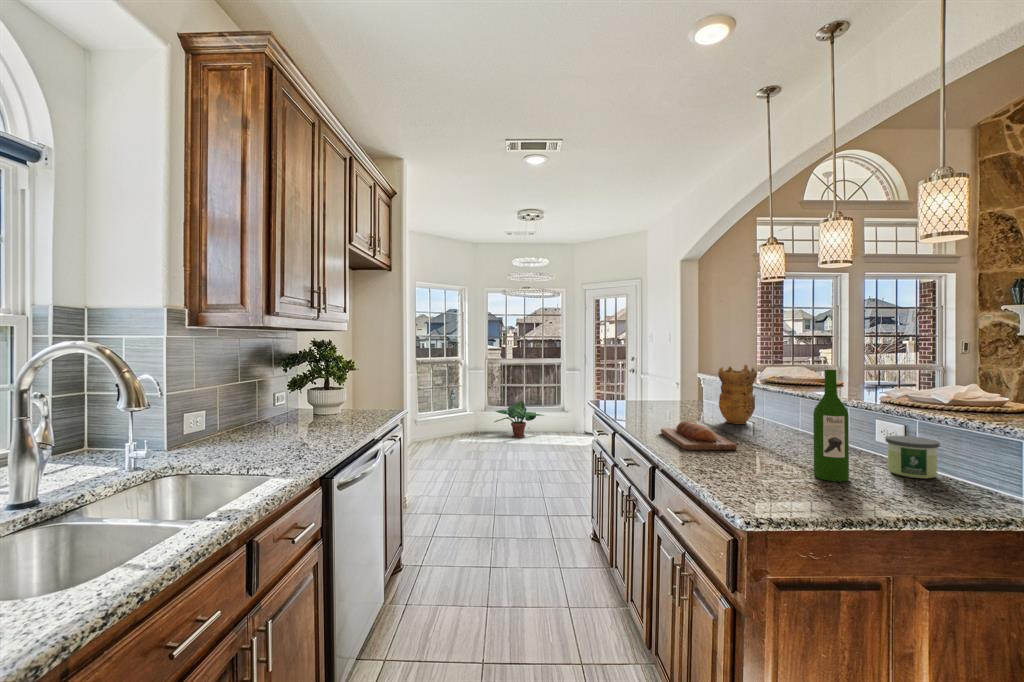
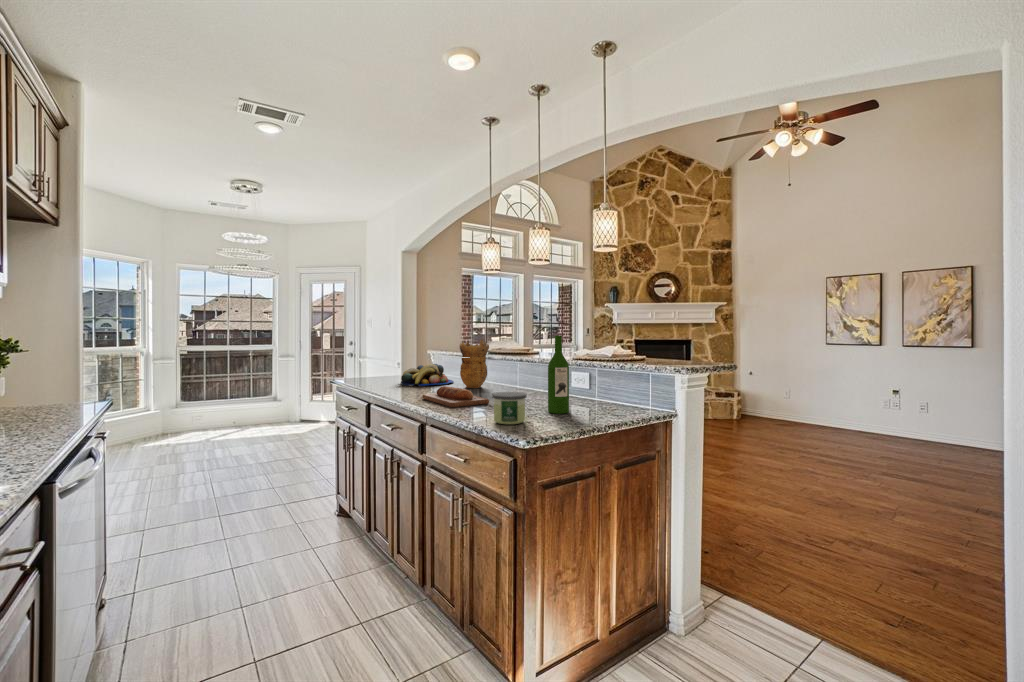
fruit bowl: none [653,389,717,415] -> present [401,364,454,386]
potted plant: present [495,401,544,438] -> none [187,393,258,436]
candle: present [885,436,940,478] -> present [492,392,526,425]

